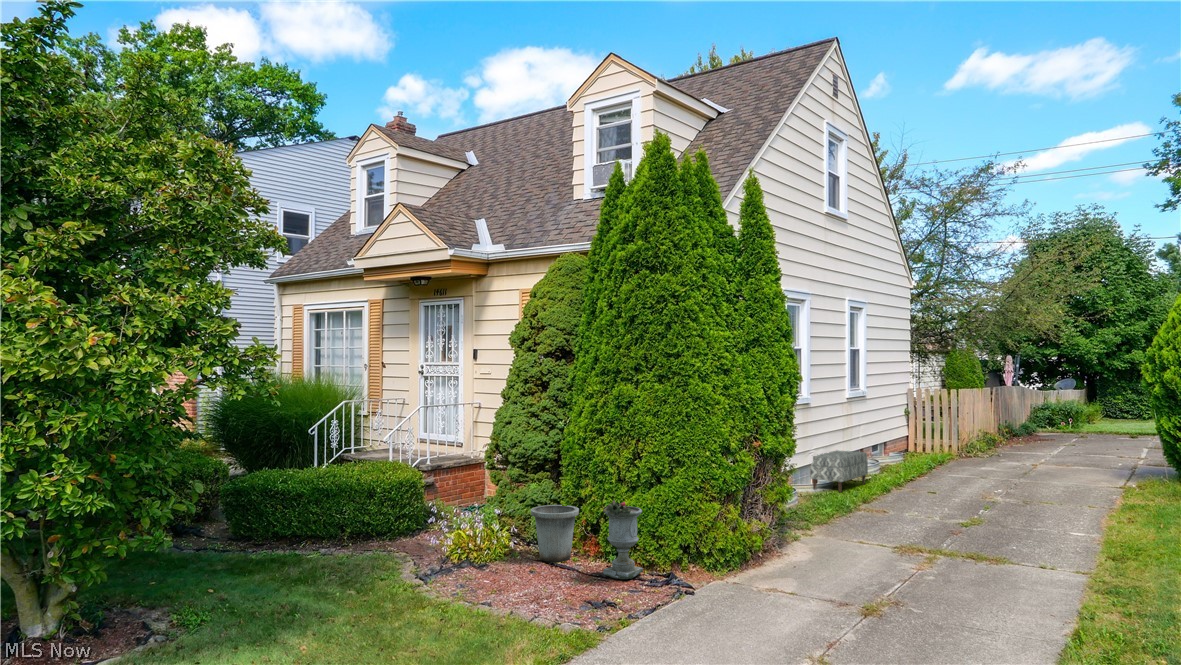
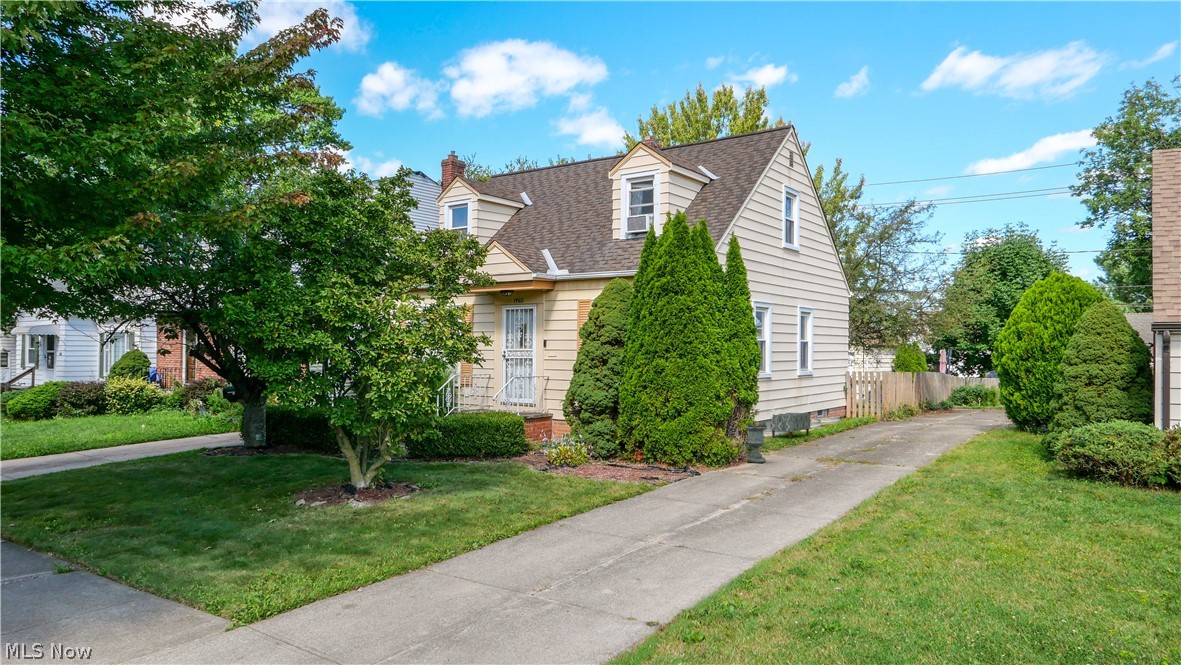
planter: present [603,500,643,579] -> present [745,422,767,463]
trash can: present [531,505,579,562] -> none [602,433,630,464]

